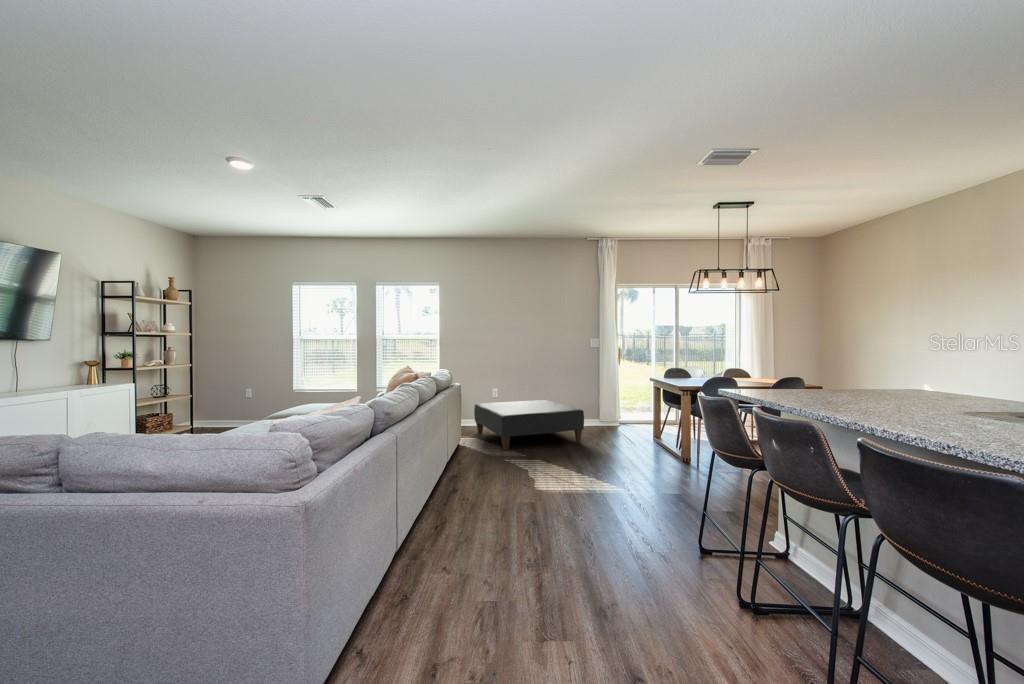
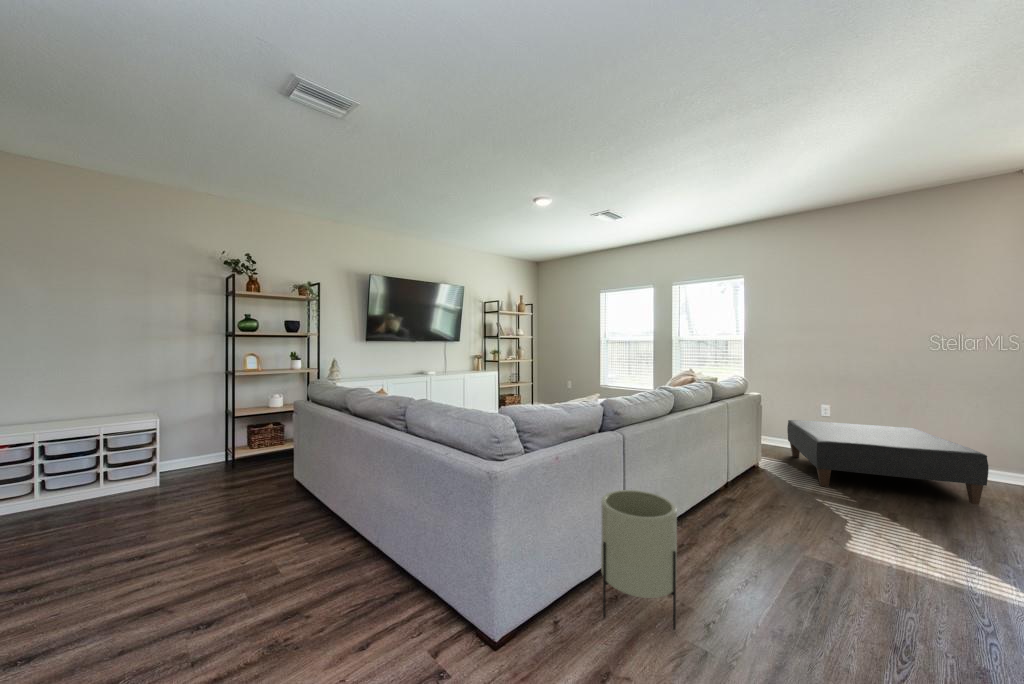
planter: none [400,471,466,590] -> present [601,490,677,630]

